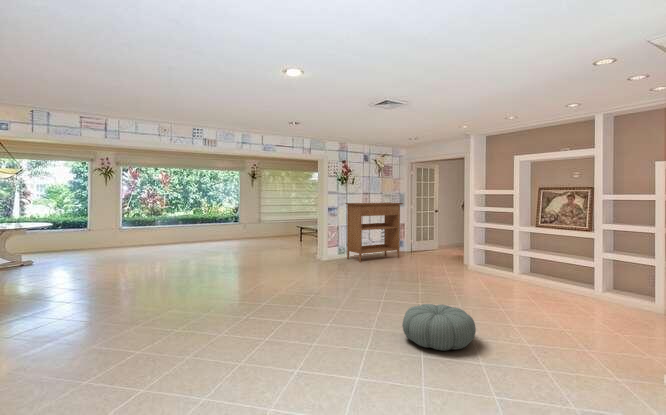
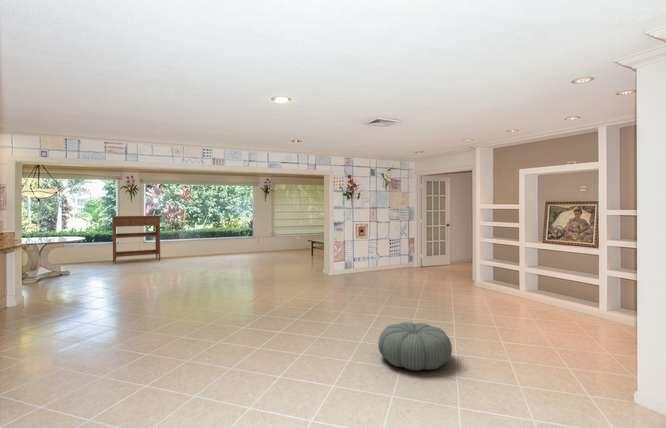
console table: present [345,203,403,262] -> present [111,216,162,264]

